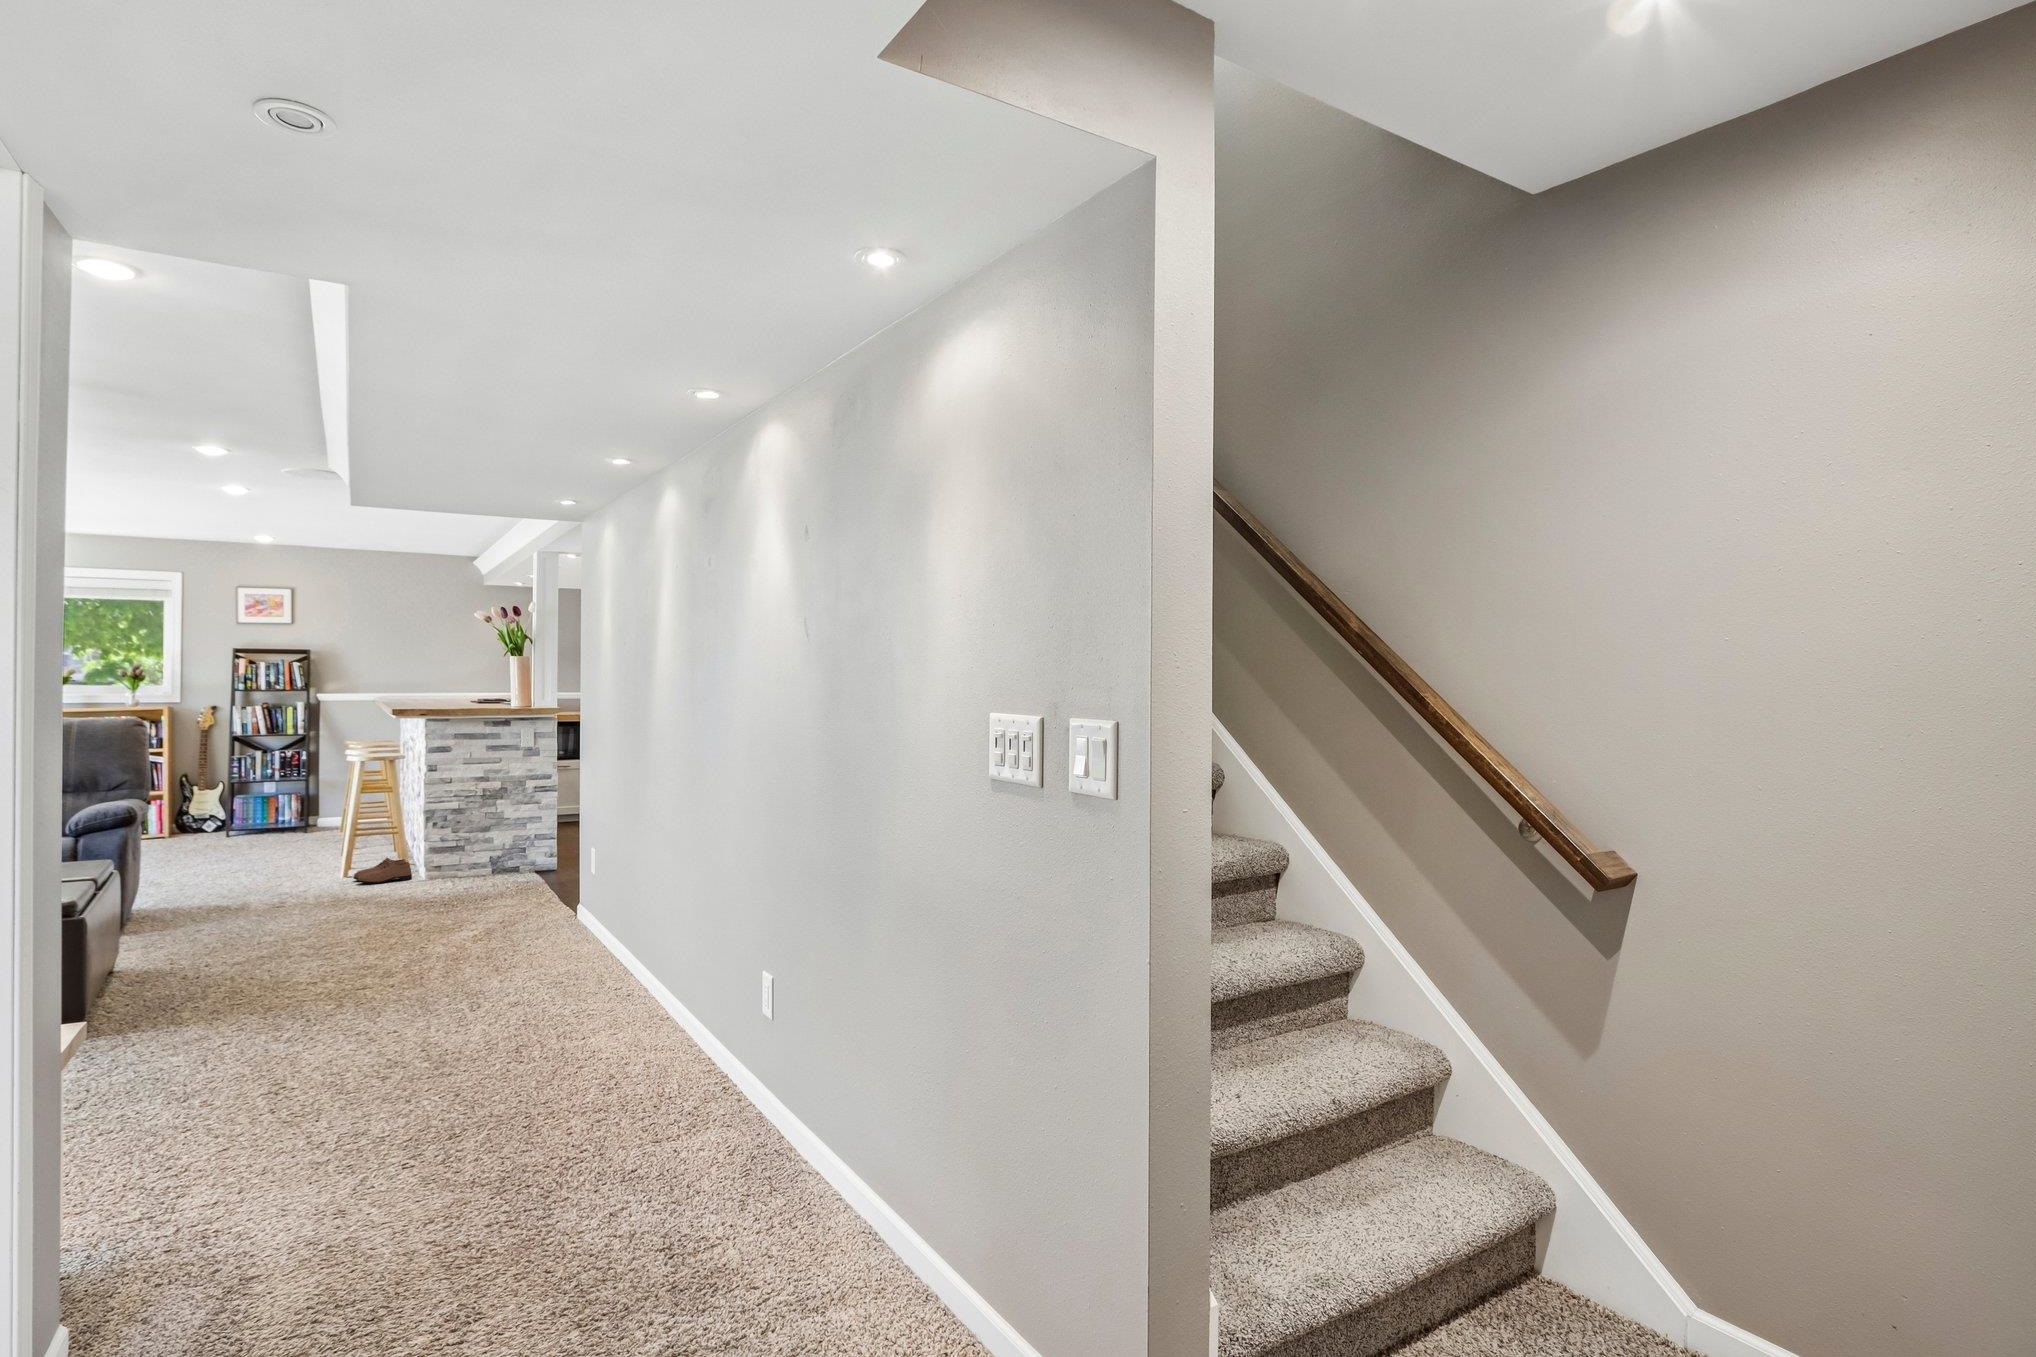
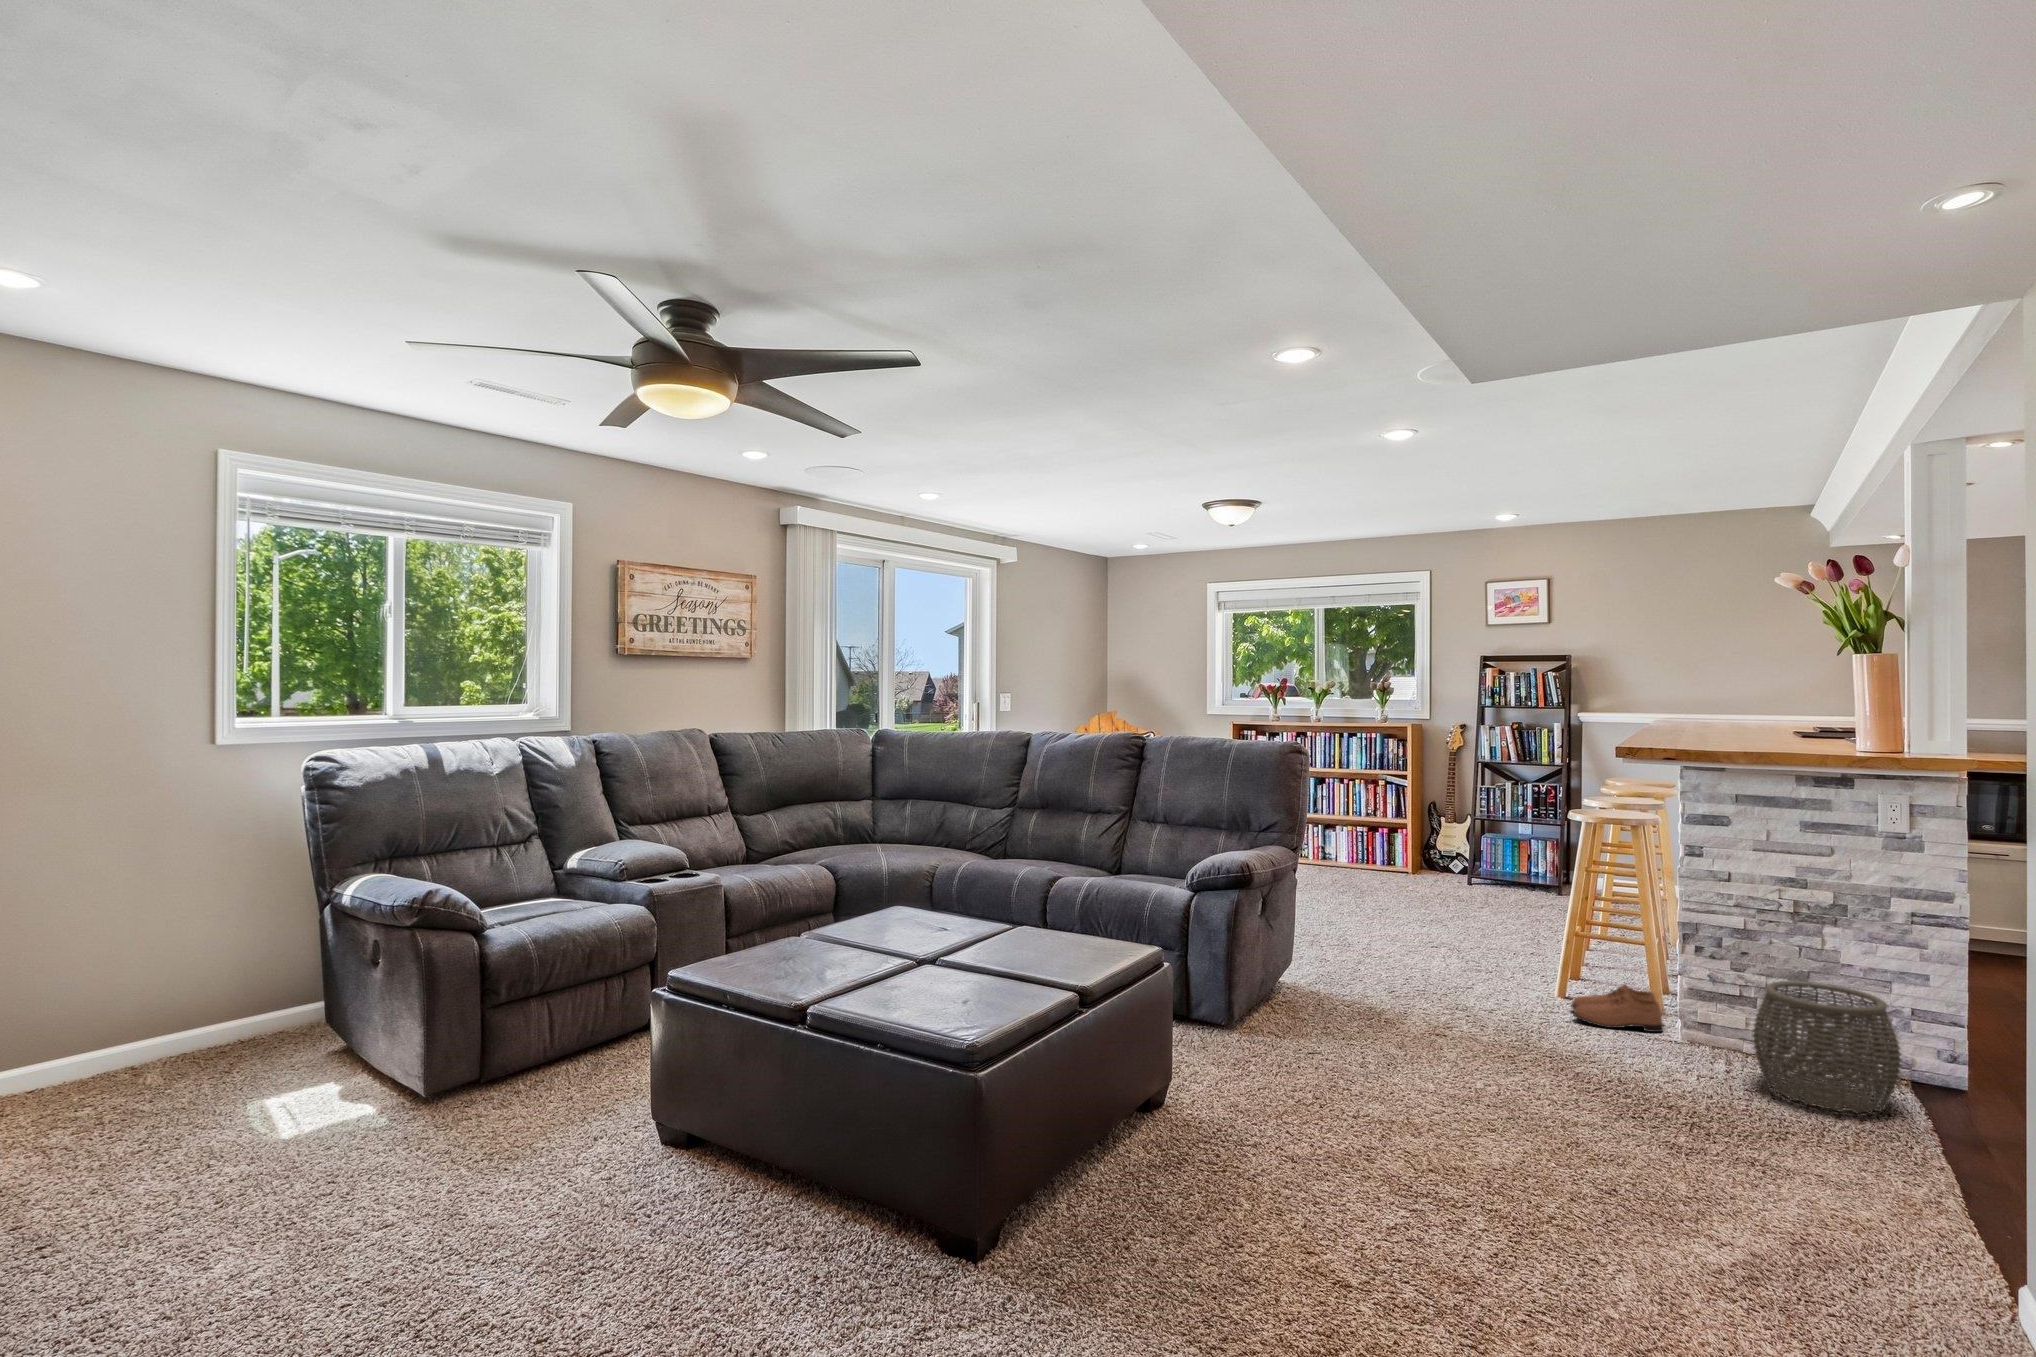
woven basket: none [463,828,531,888] -> present [1752,981,1902,1113]

